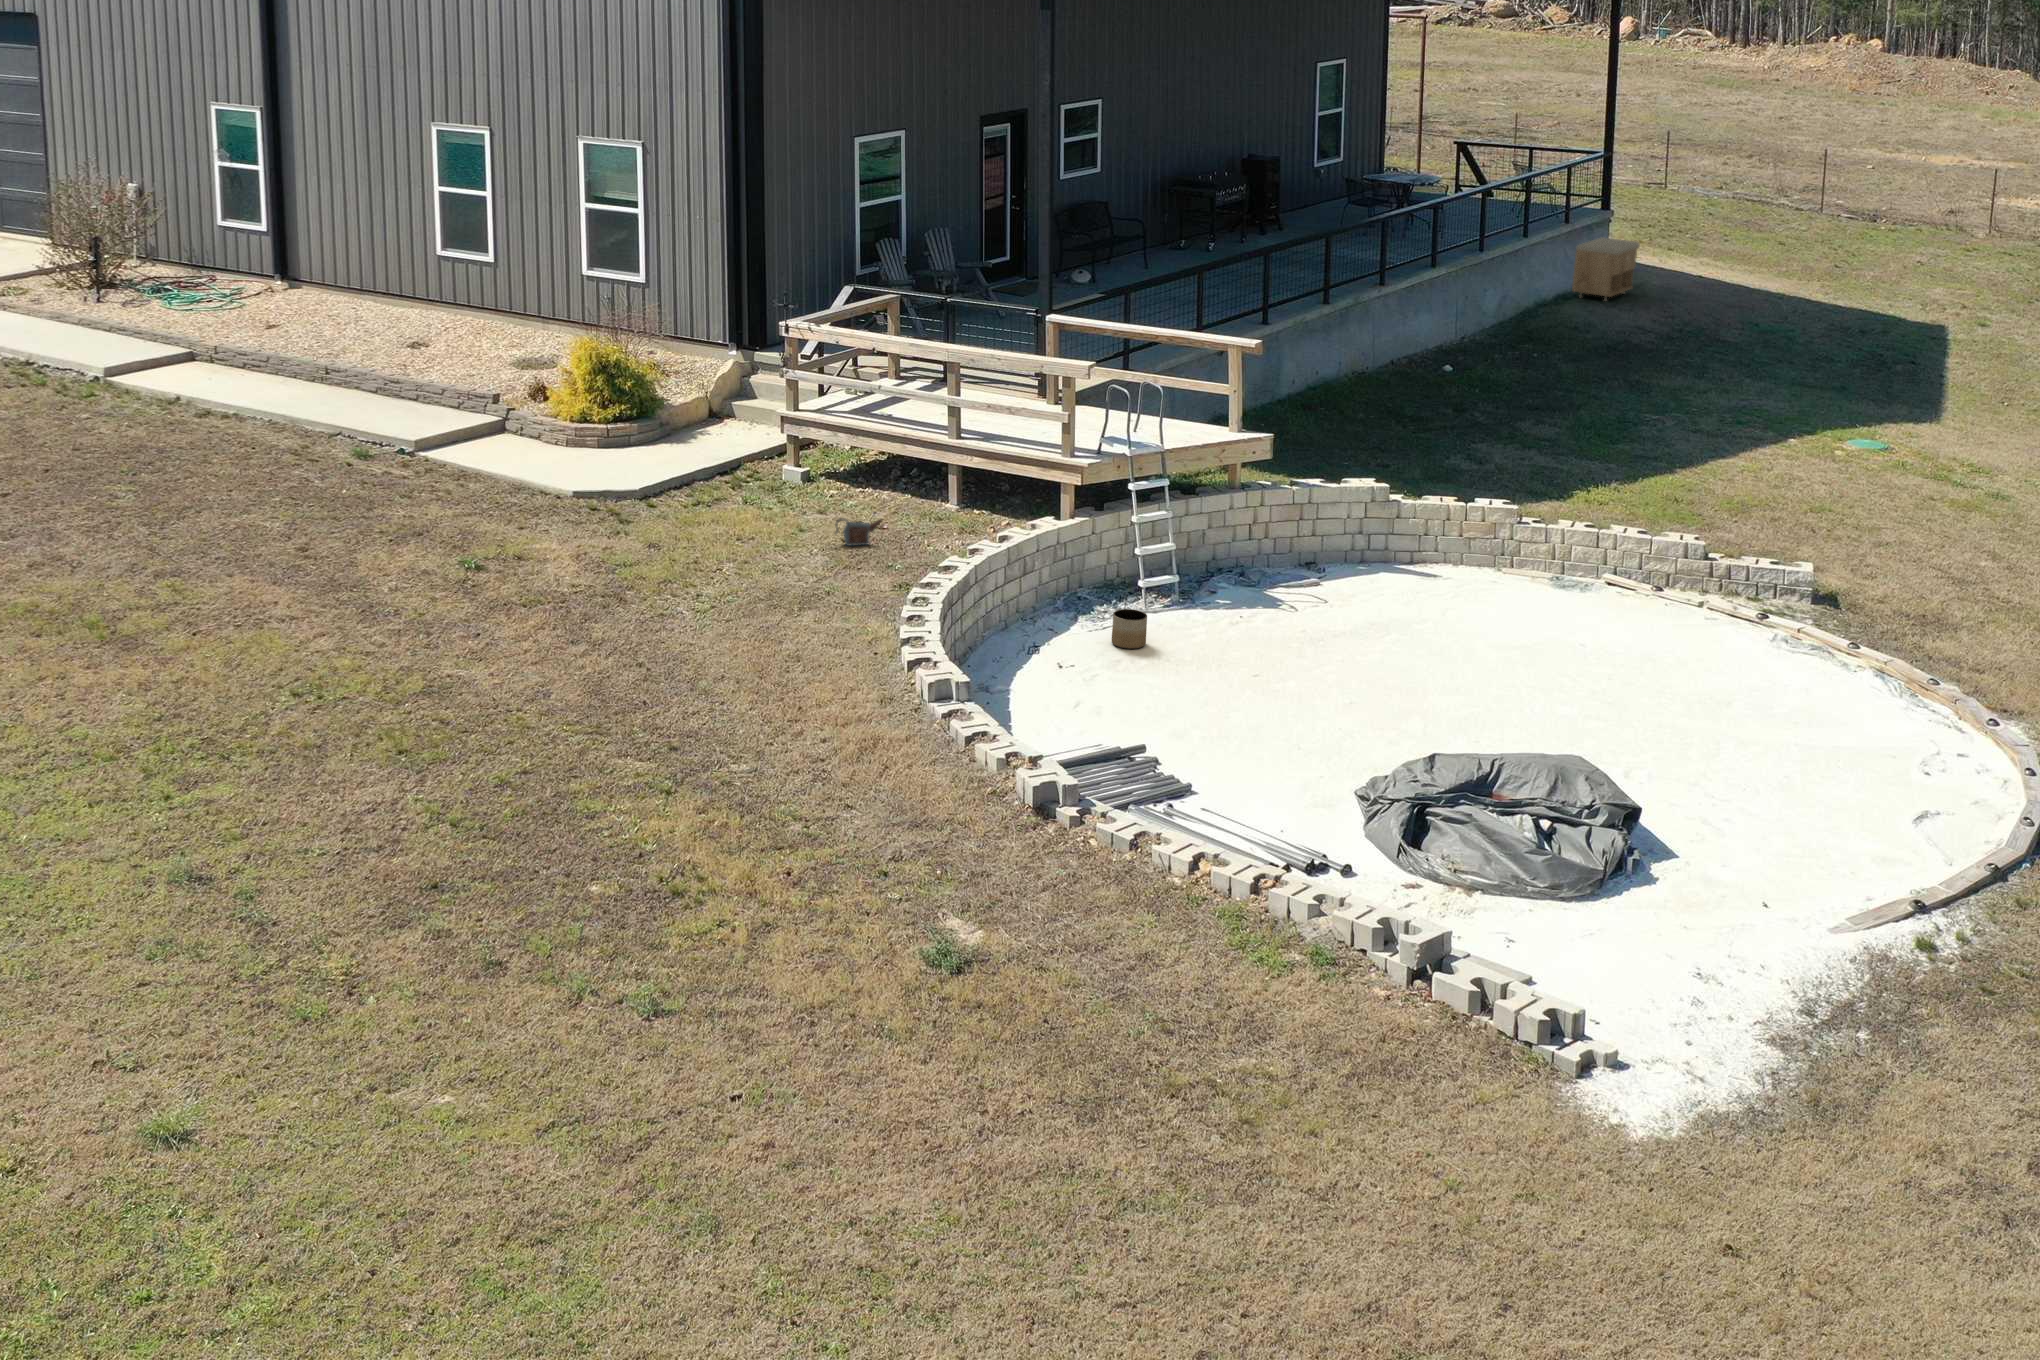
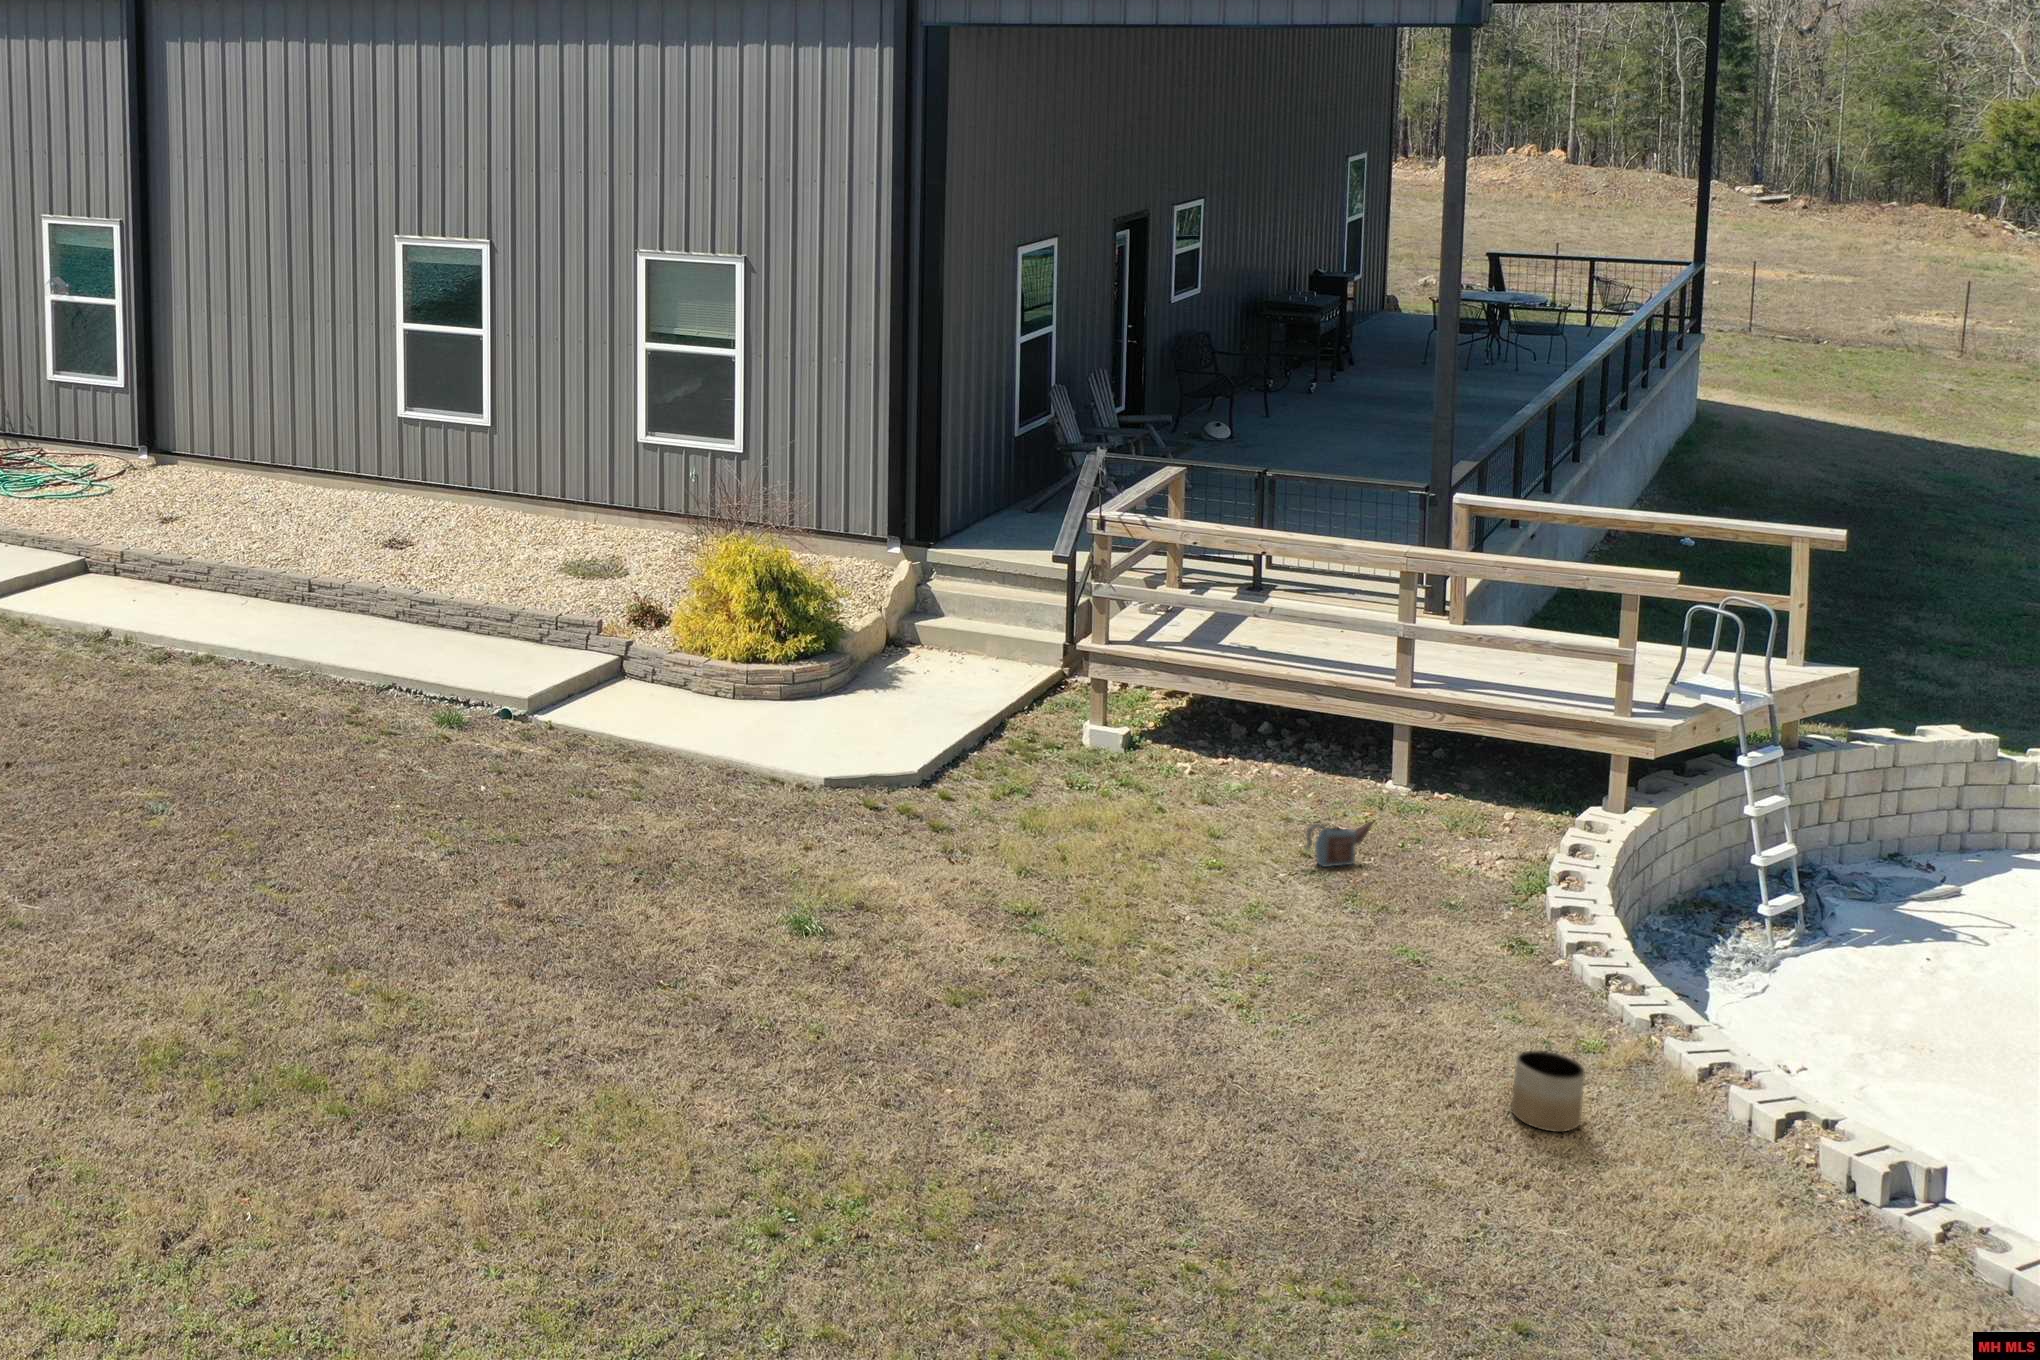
storage bench: present [1572,237,1640,301] -> none [1756,366,1830,448]
planter: present [1112,609,1147,649] -> present [1511,1051,1585,1132]

